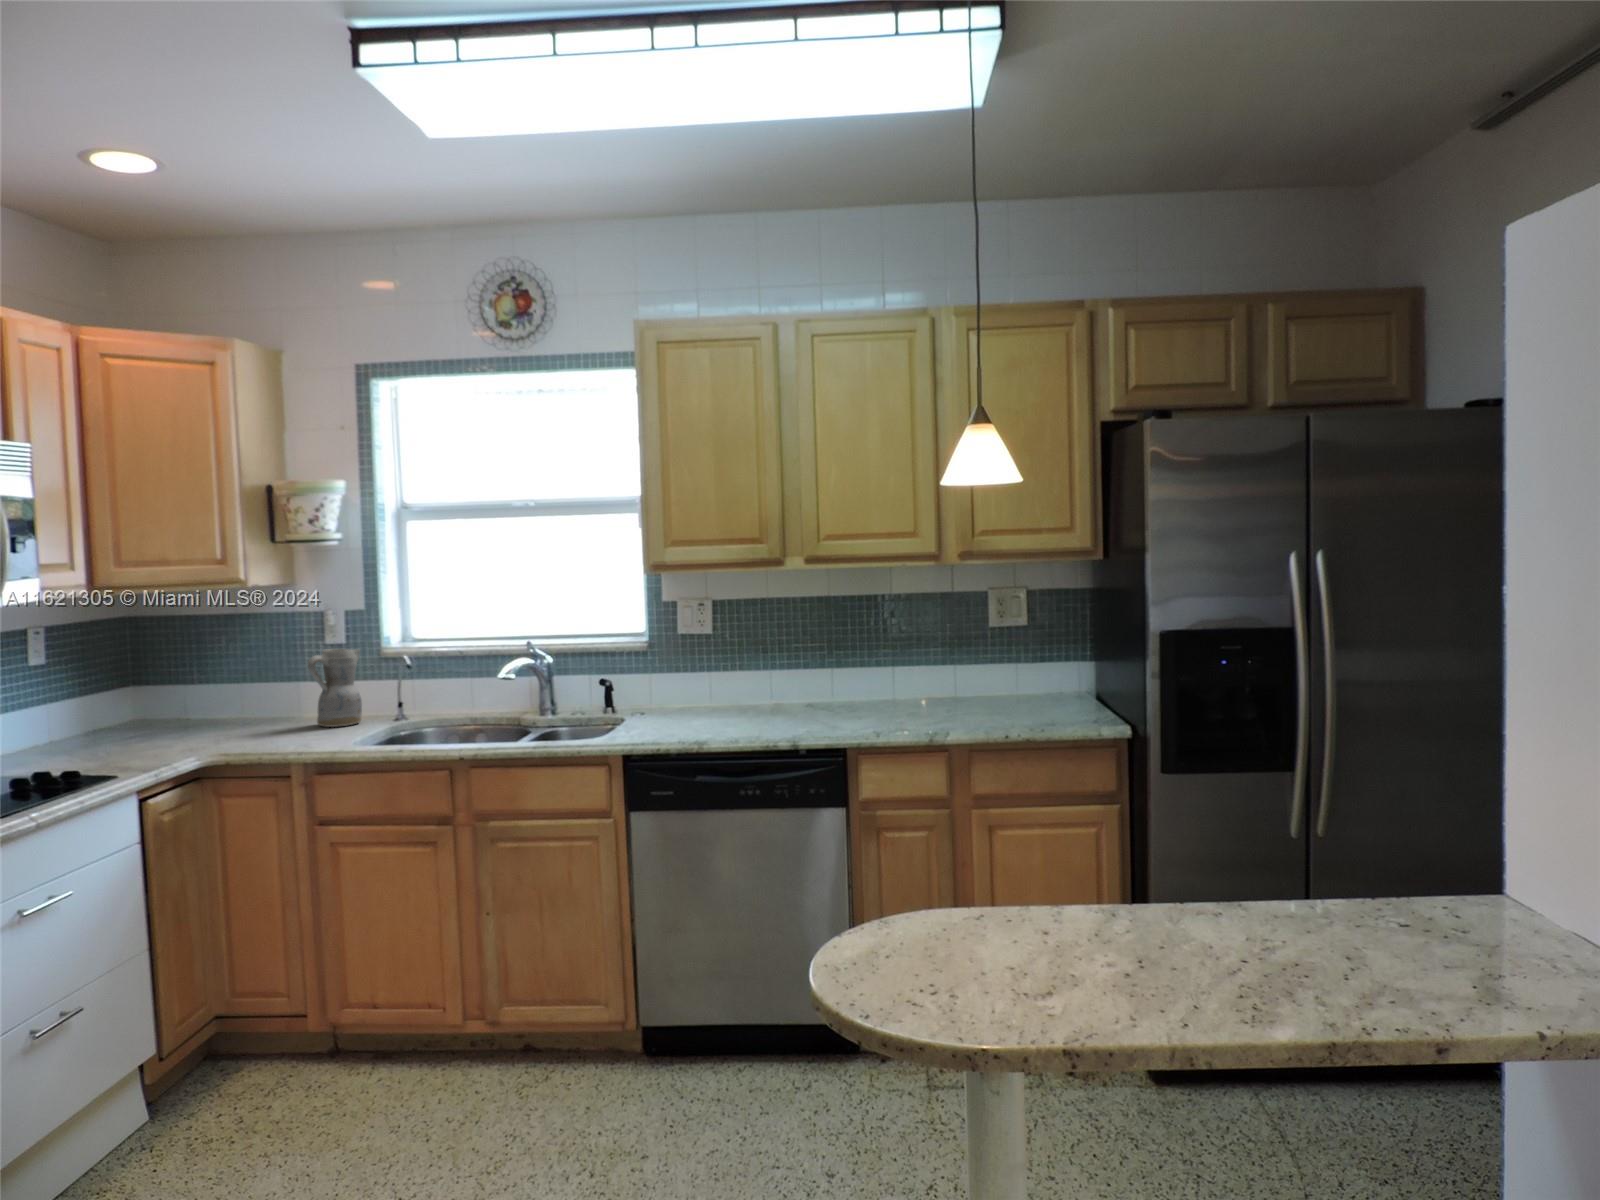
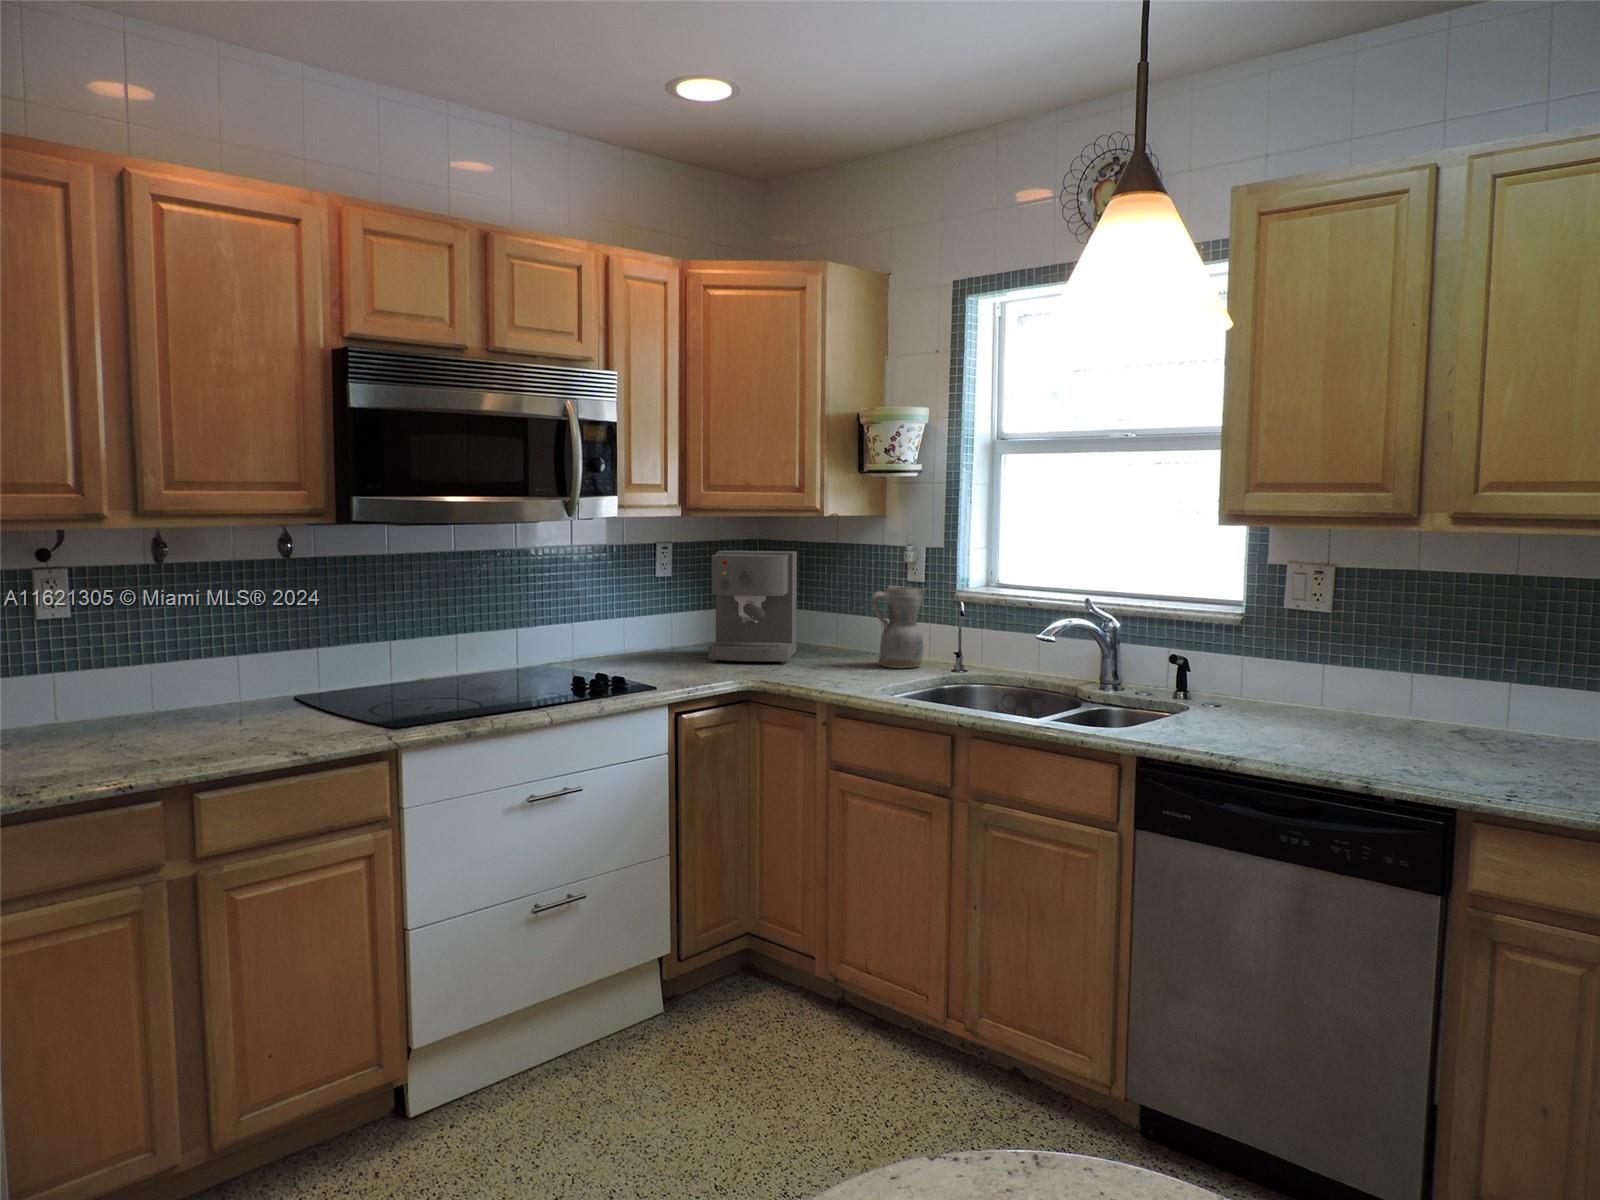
coffee maker: none [115,624,221,748] -> present [708,550,797,664]

